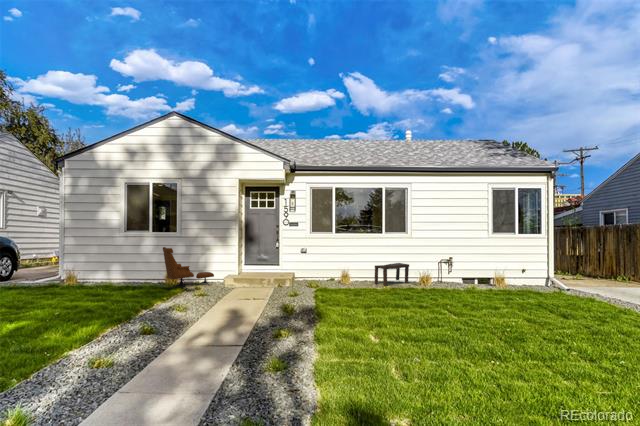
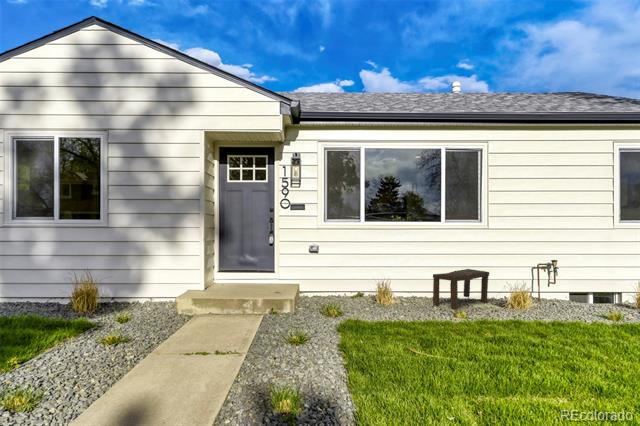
lounge chair: present [163,247,214,289] -> none [63,245,163,321]

